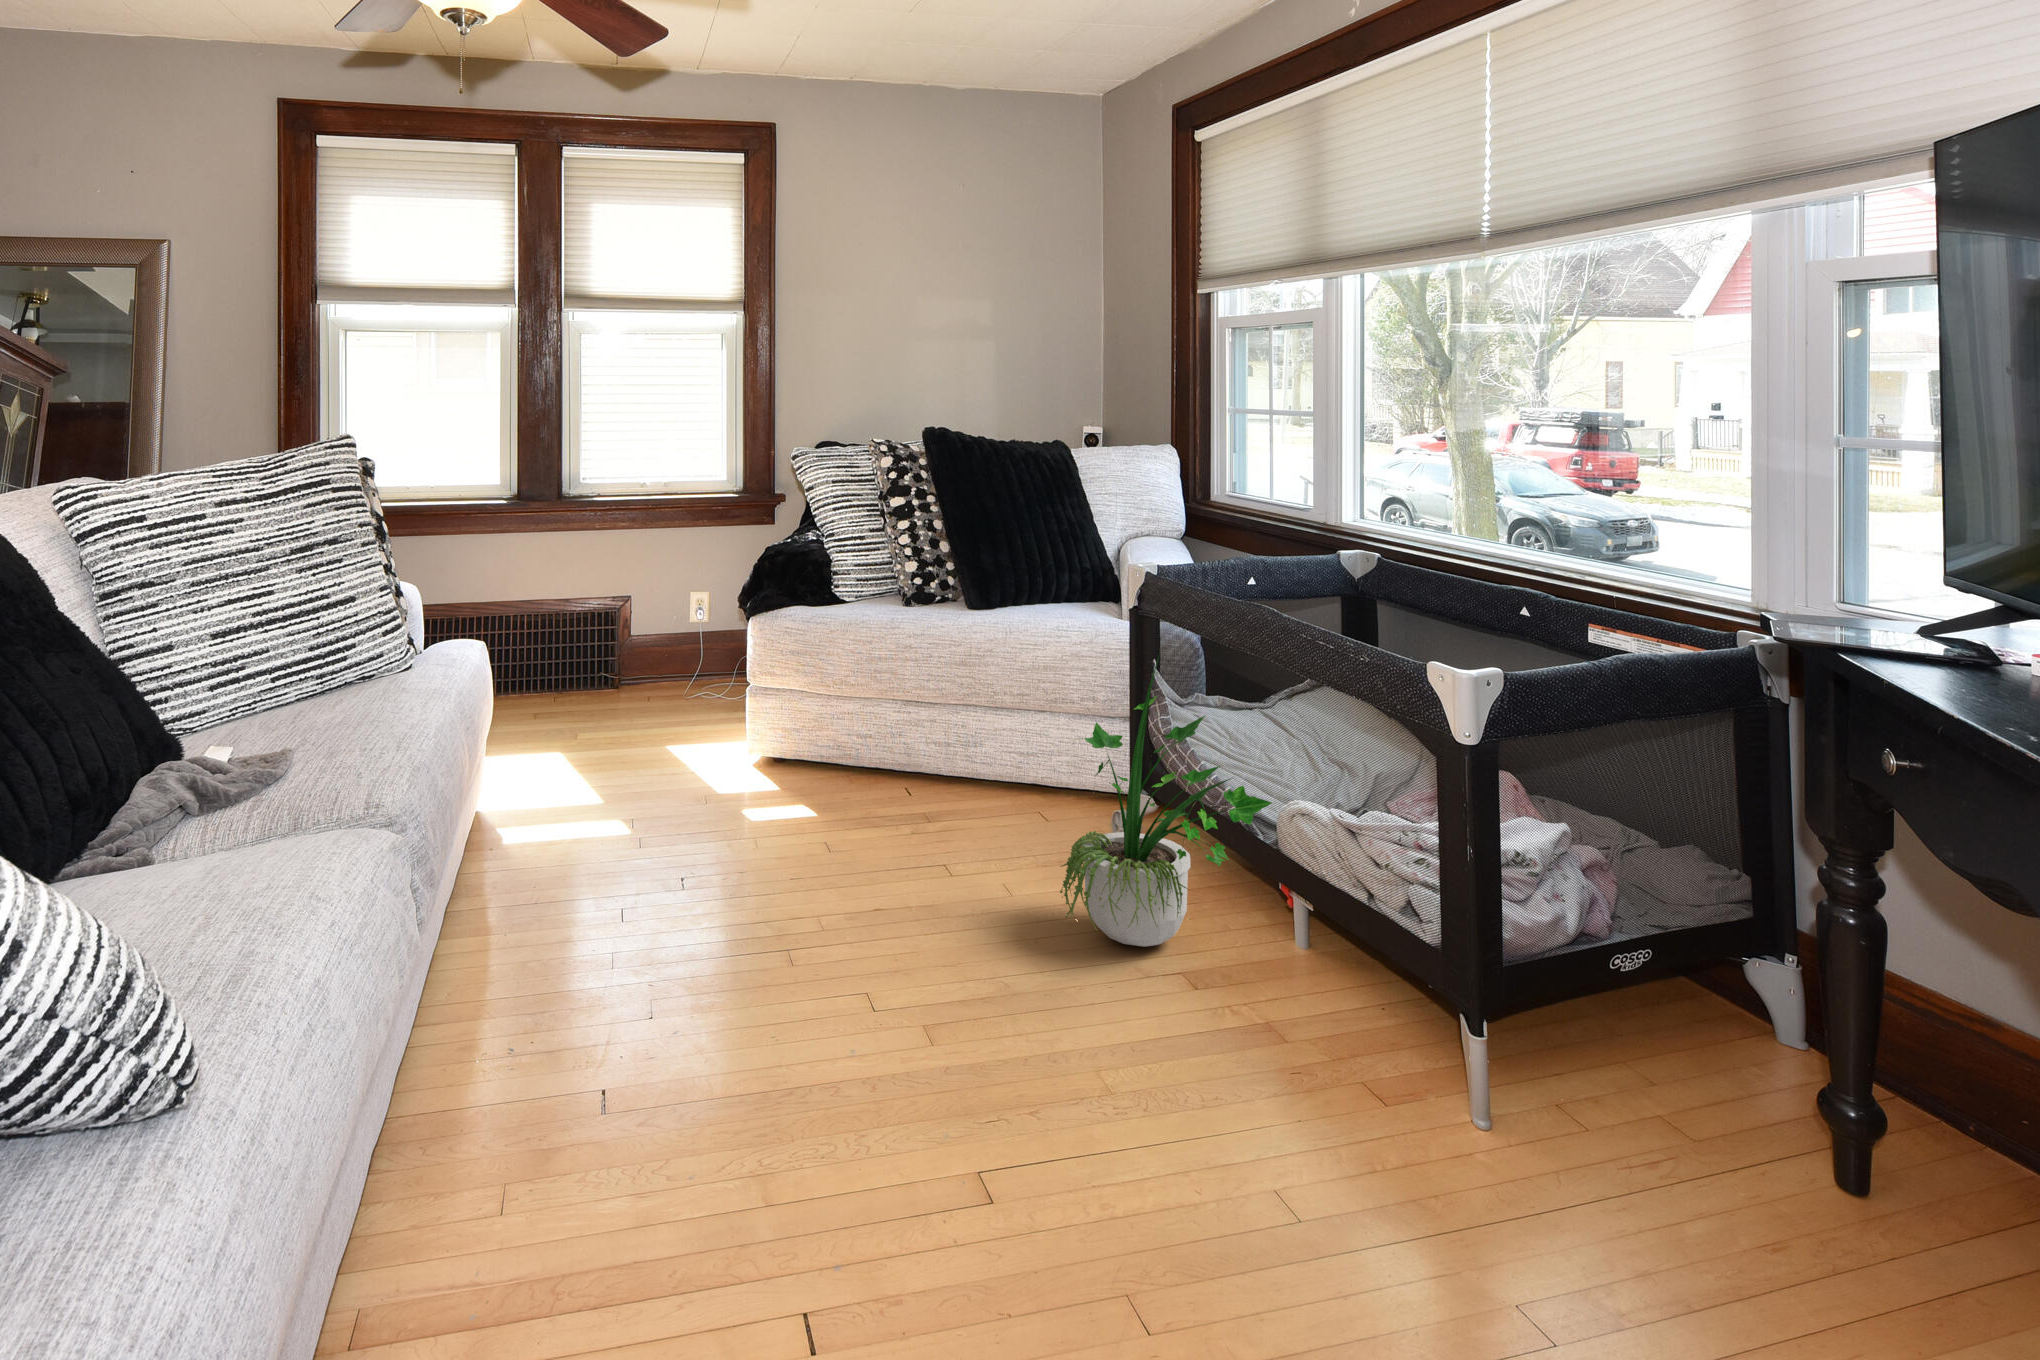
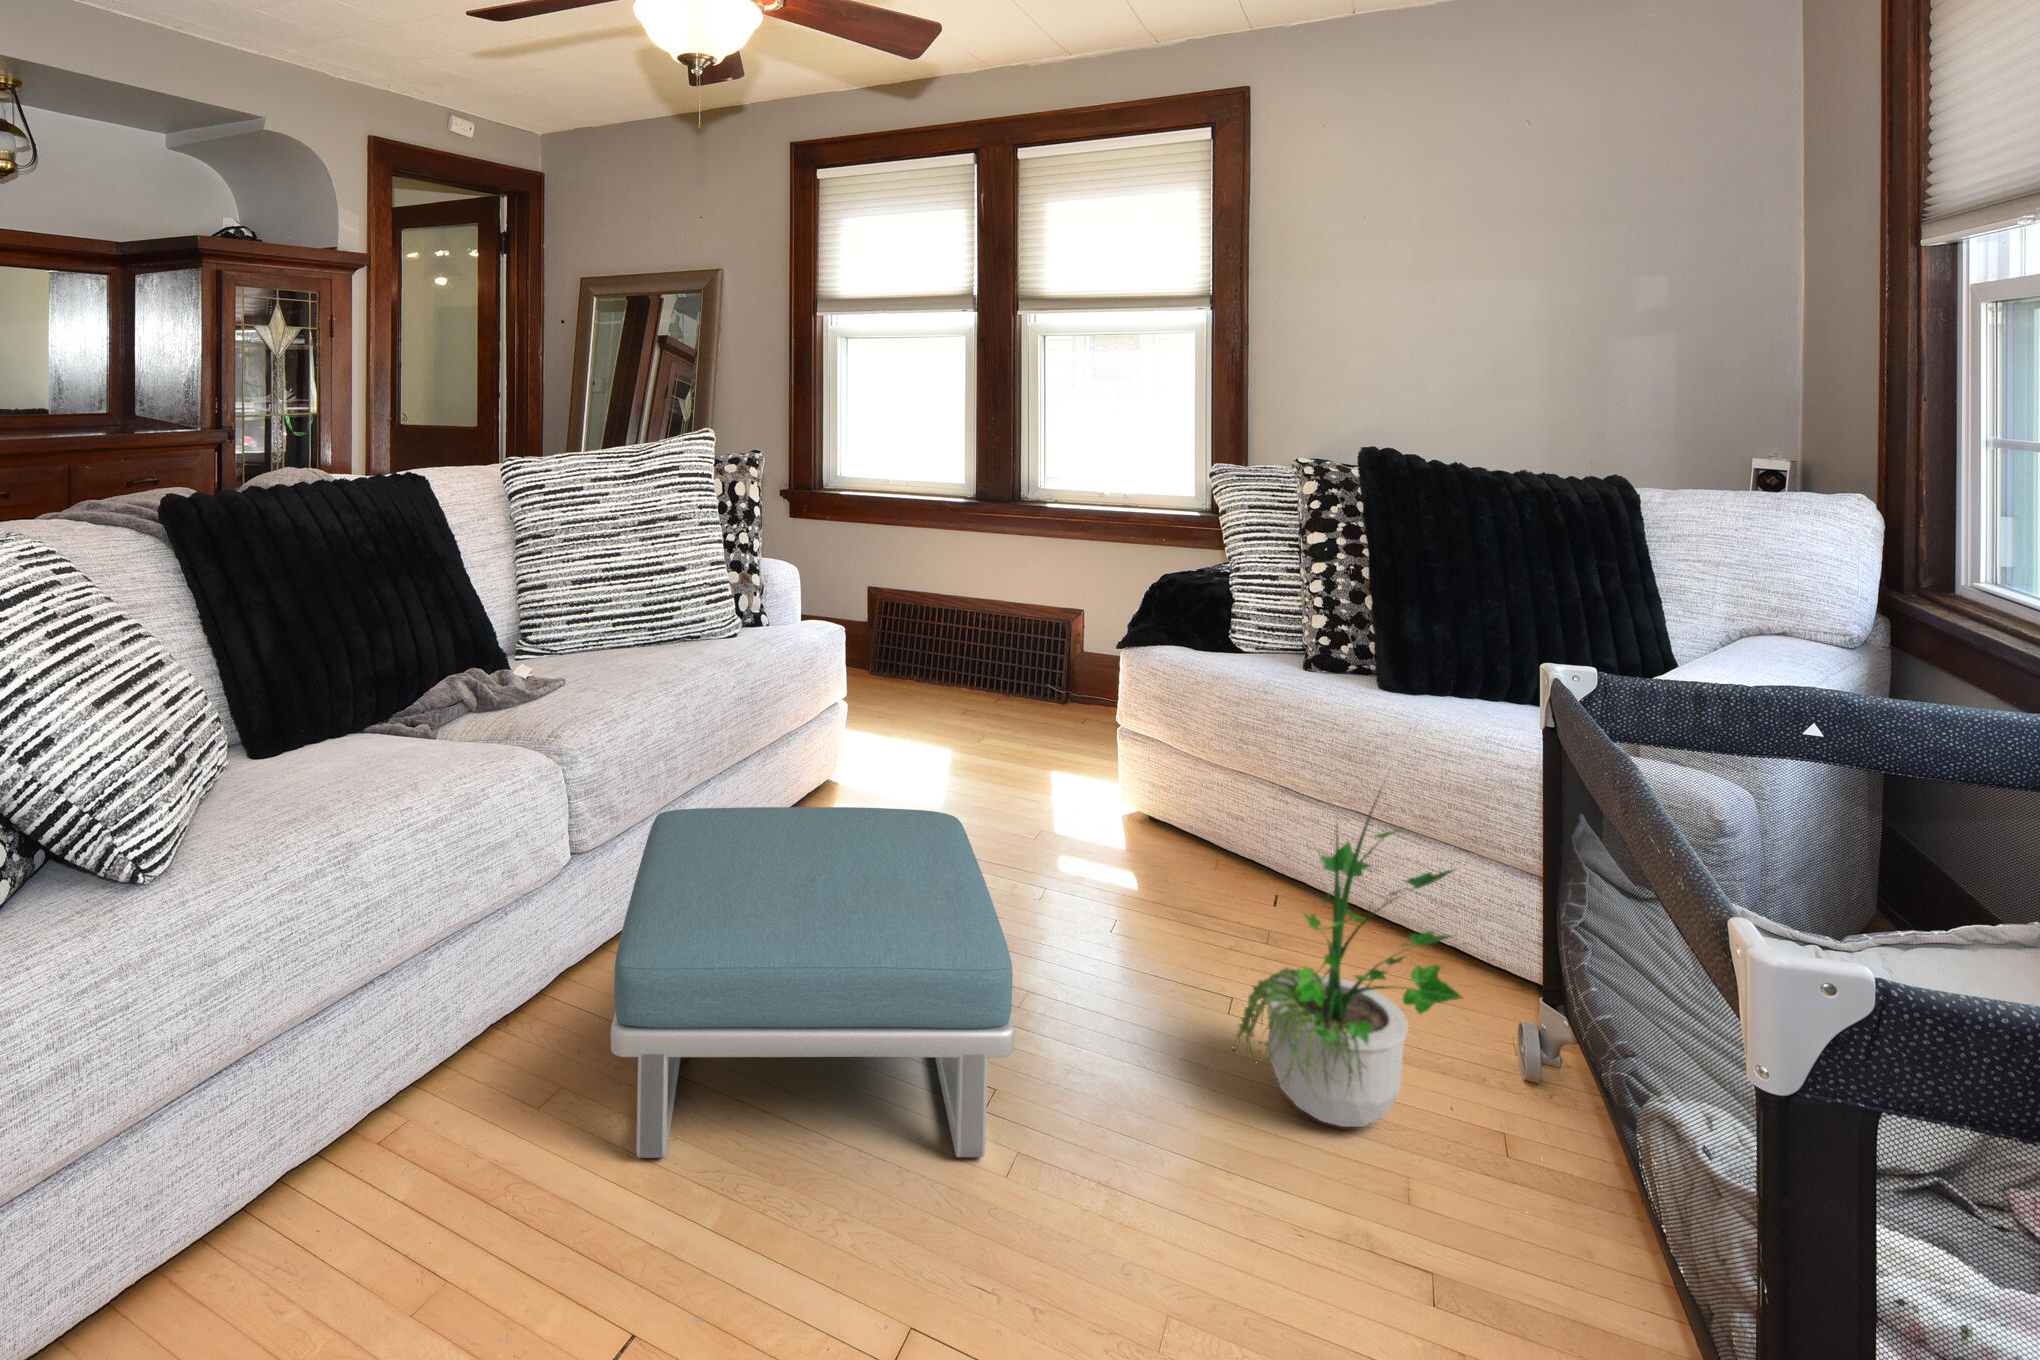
footstool: none [488,790,997,1234] -> present [611,807,1015,1158]

